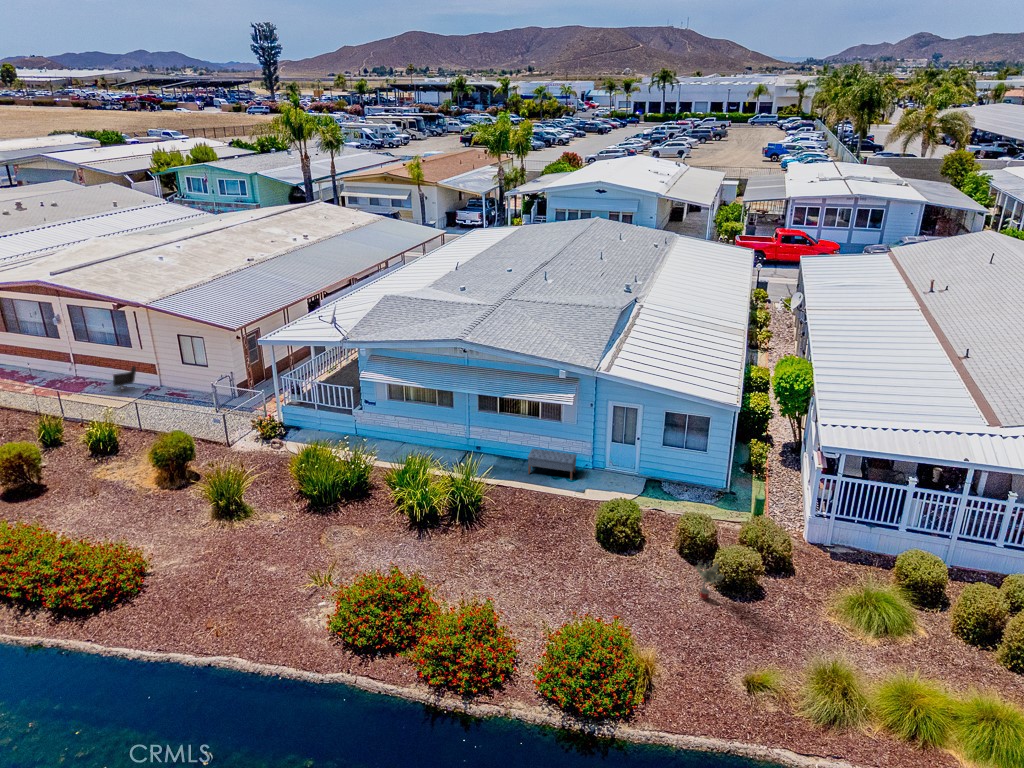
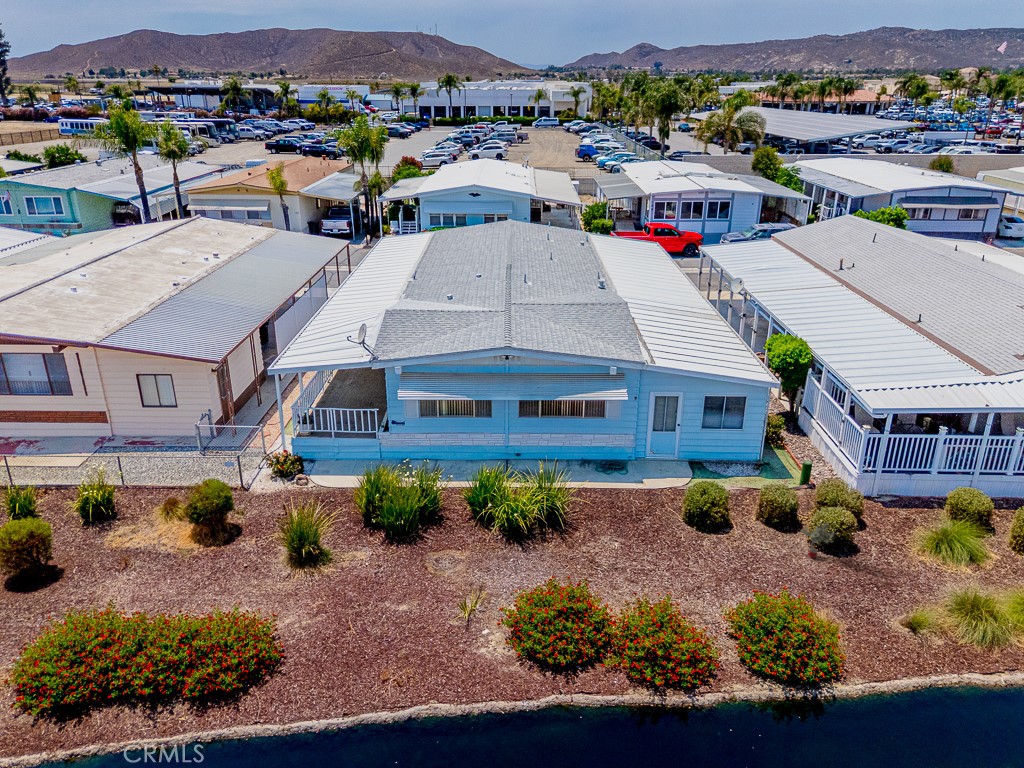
lounge chair: present [113,366,136,390] -> none [47,415,81,450]
bench: present [528,449,577,480] -> none [579,447,627,472]

